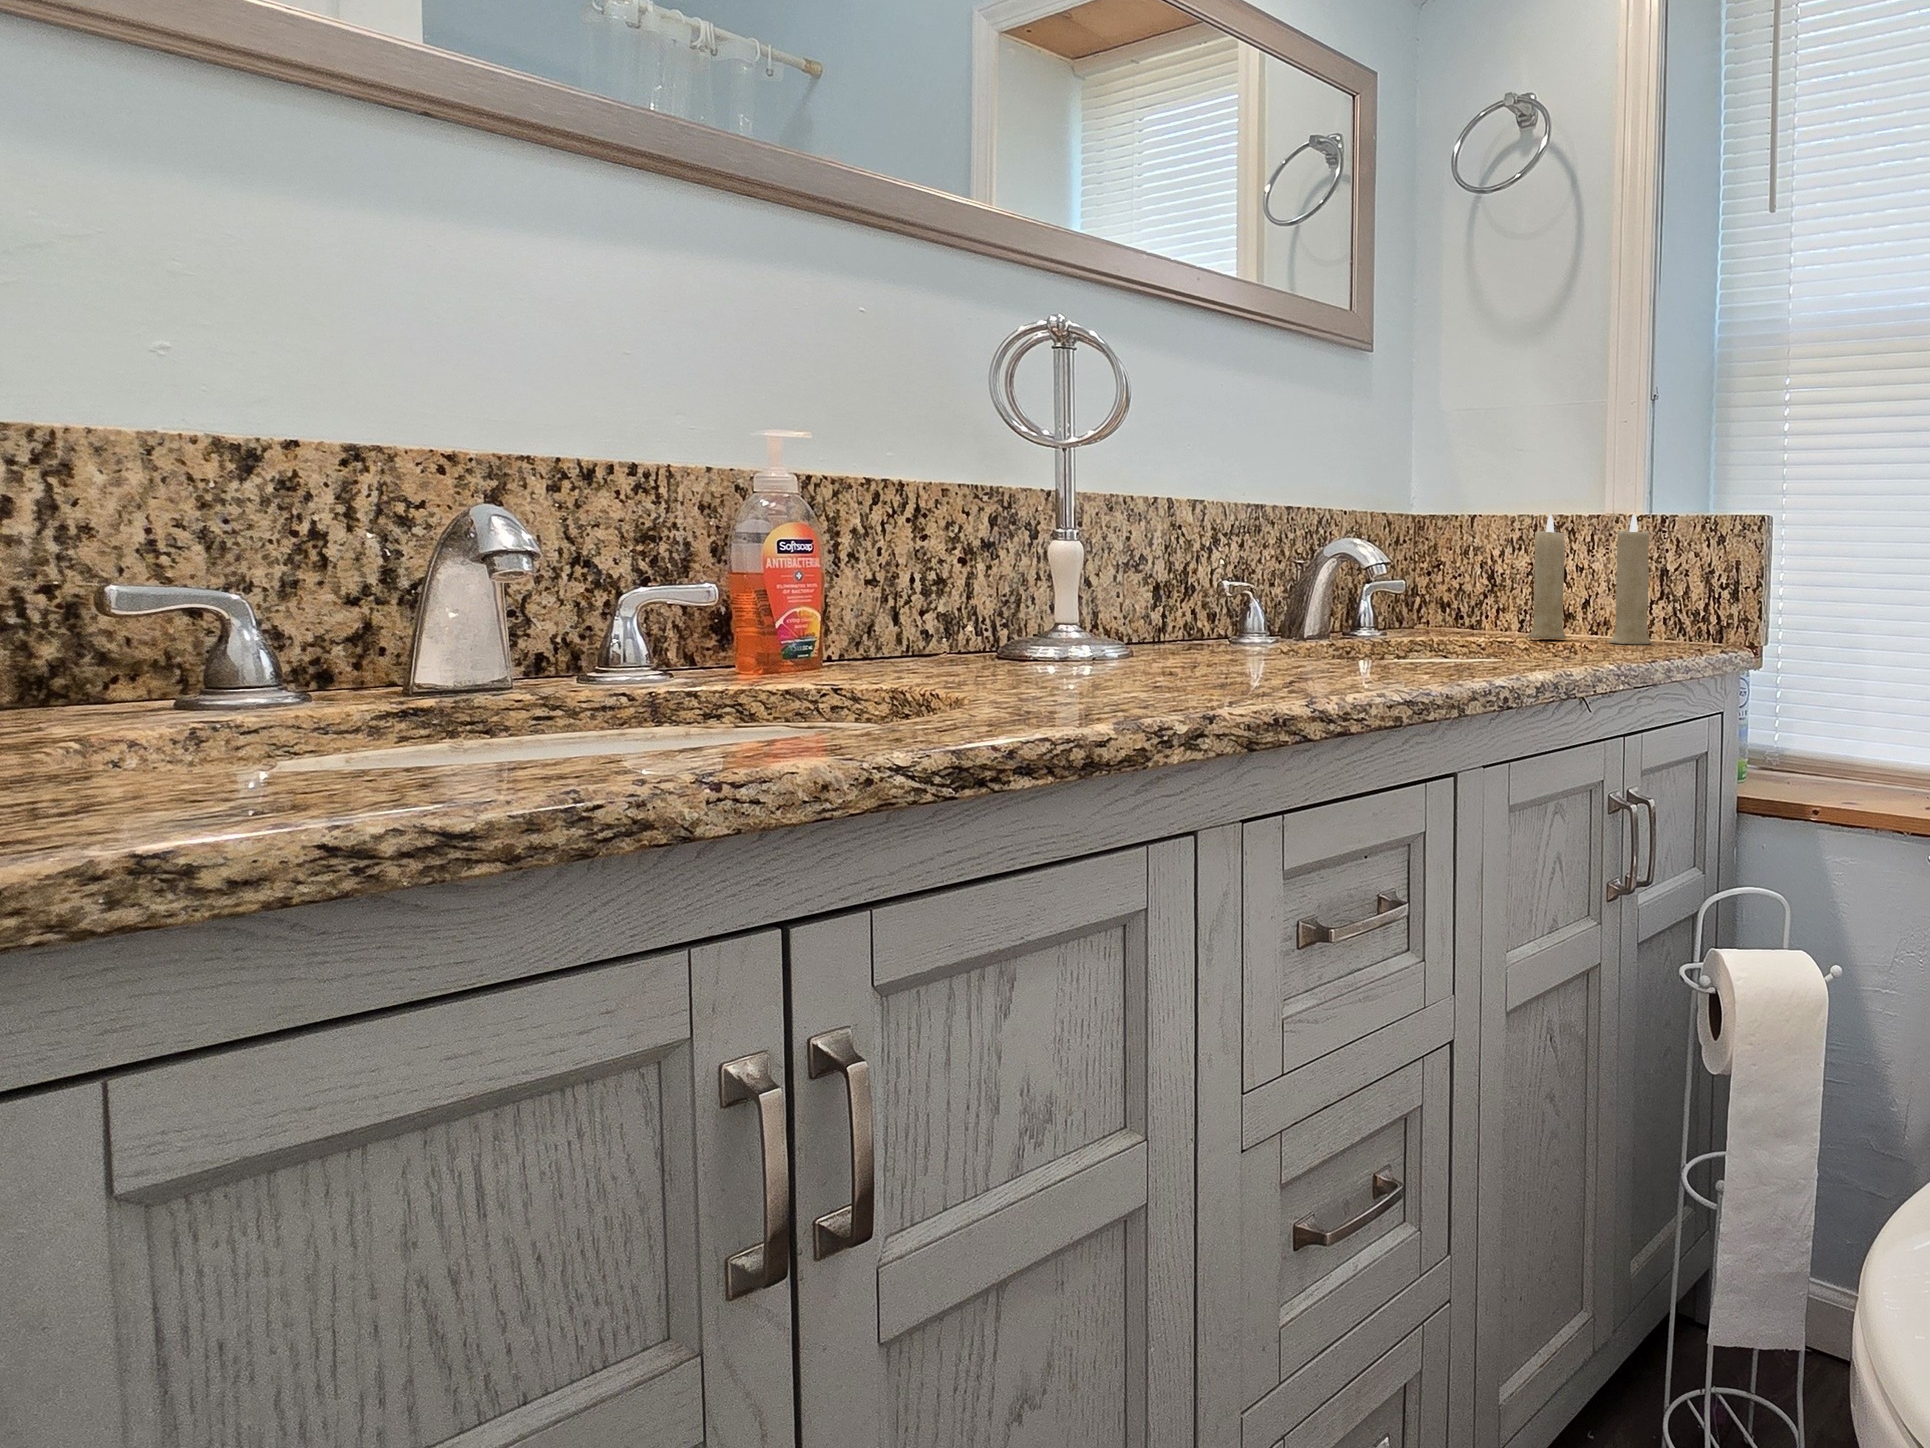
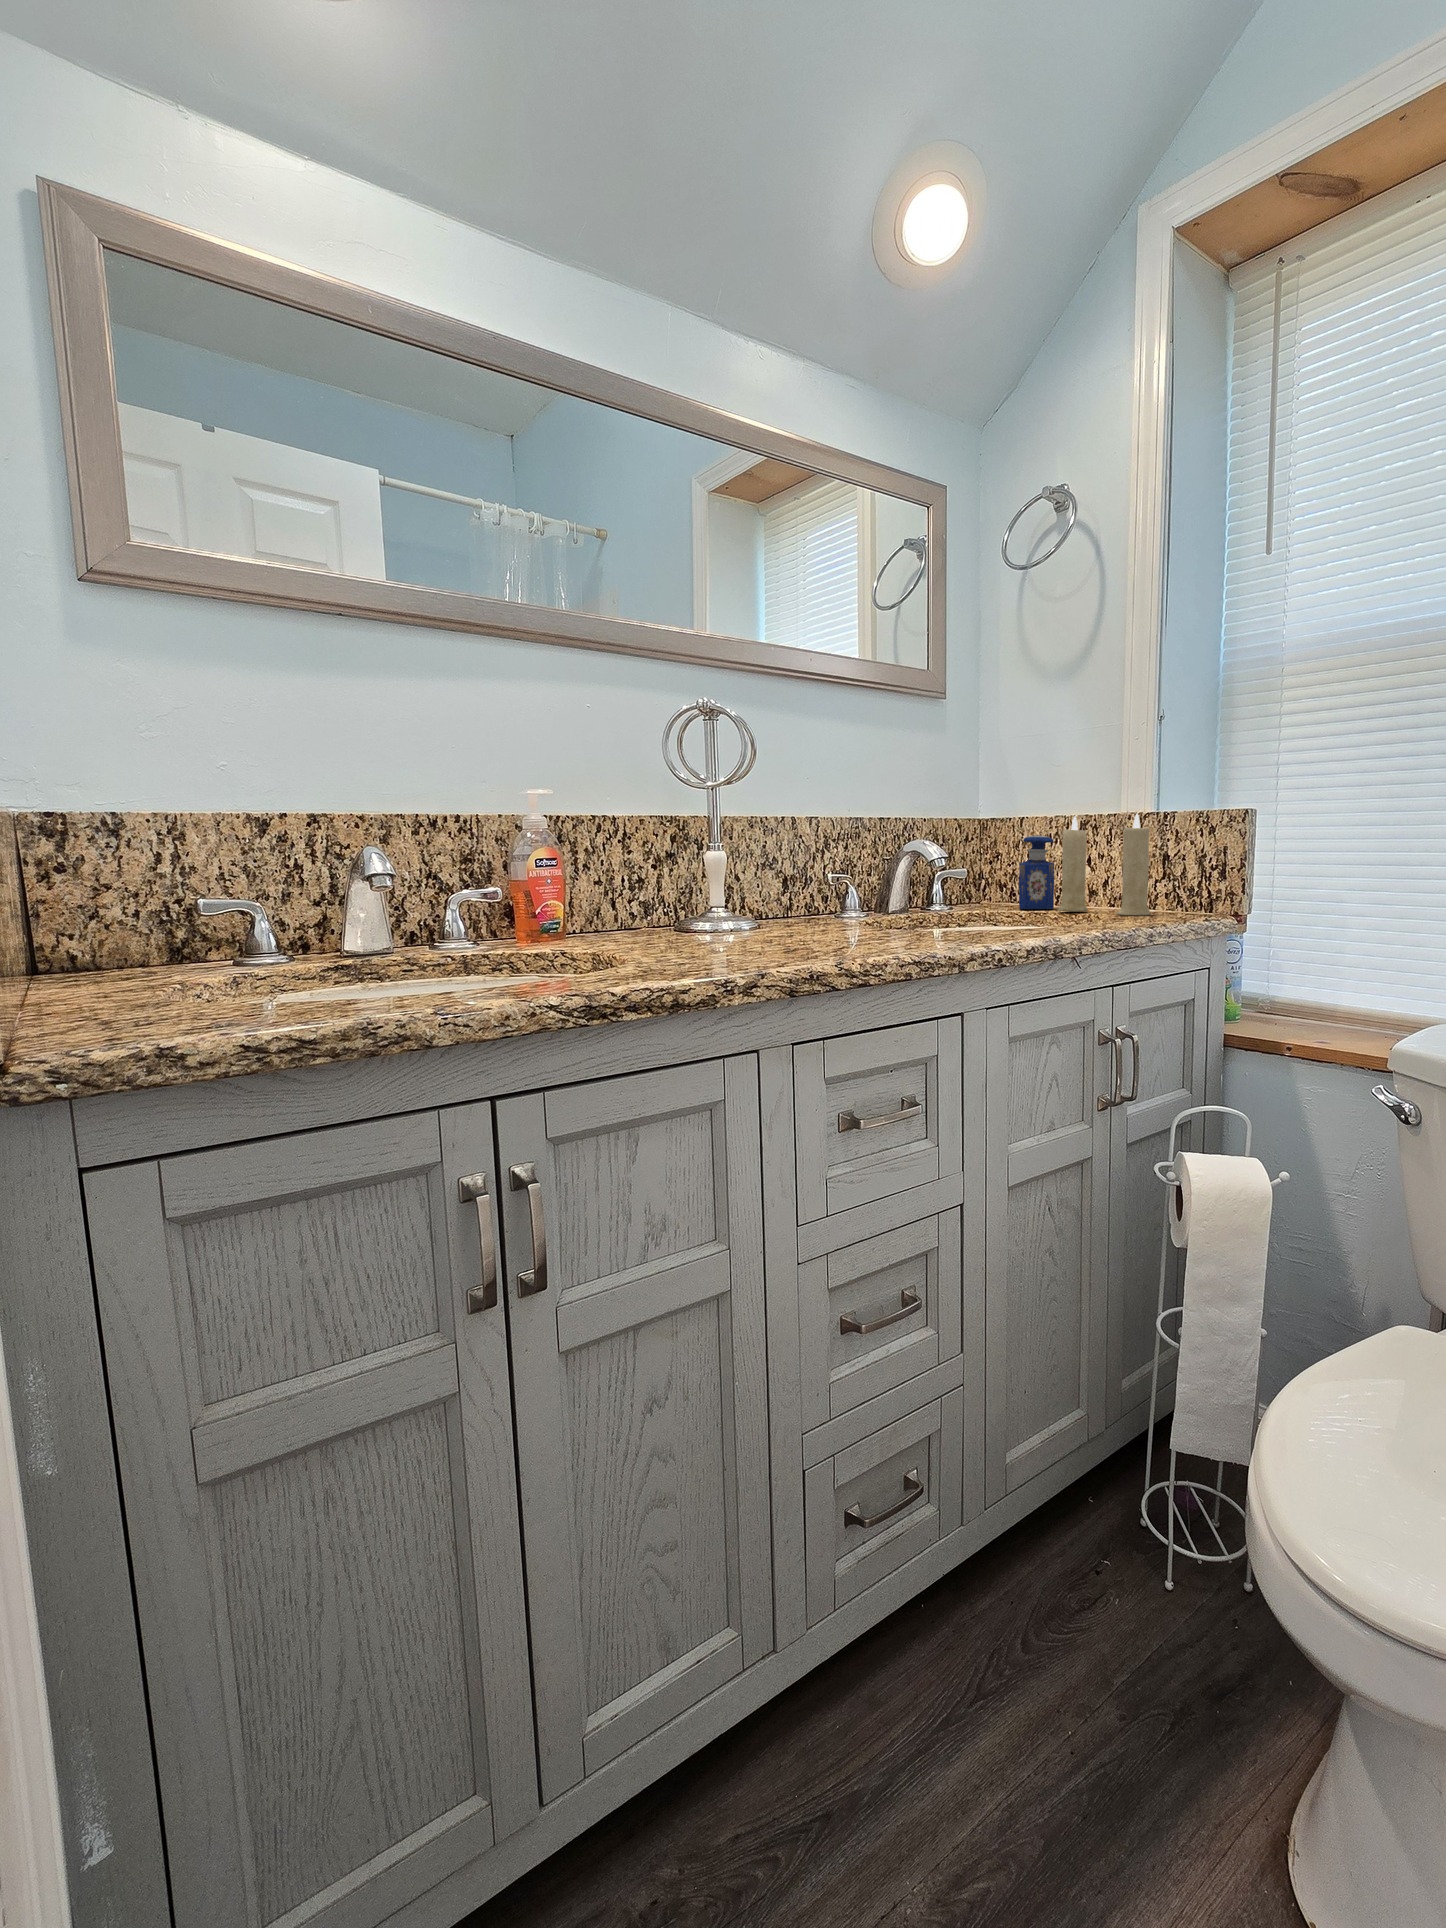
perfume bottle: none [1470,538,1517,636] -> present [1019,835,1054,909]

